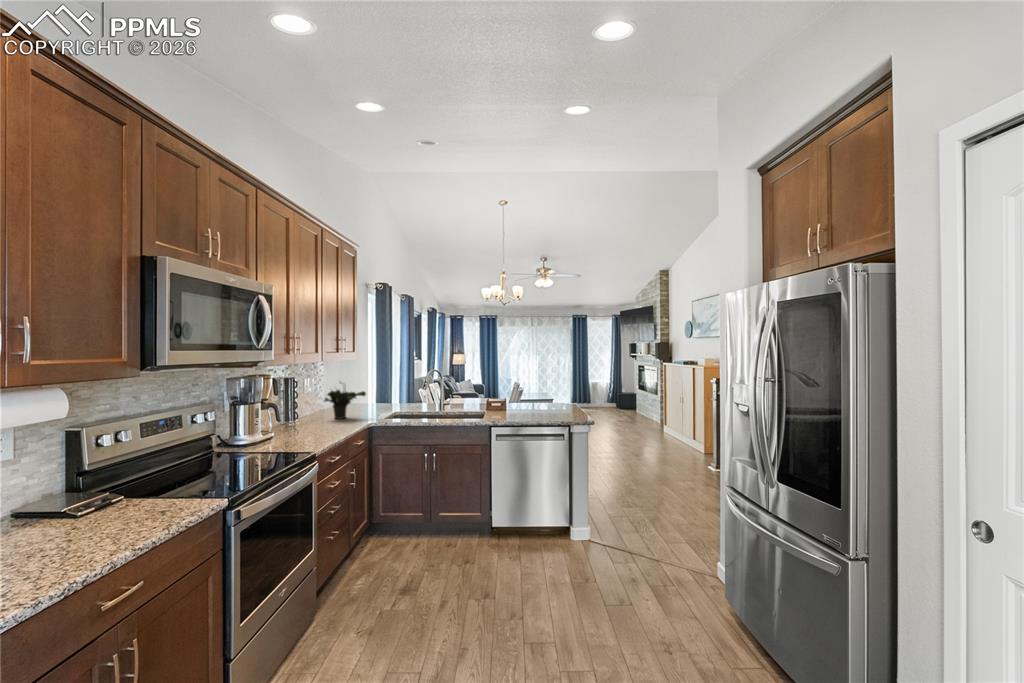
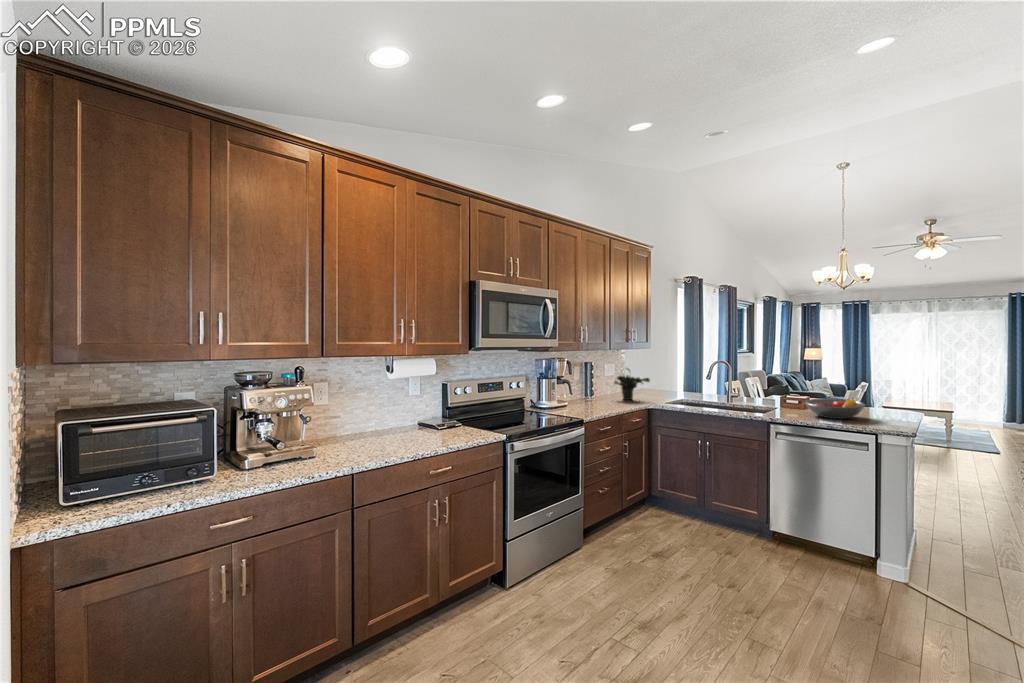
fruit bowl: none [512,396,554,415] -> present [805,398,865,419]

